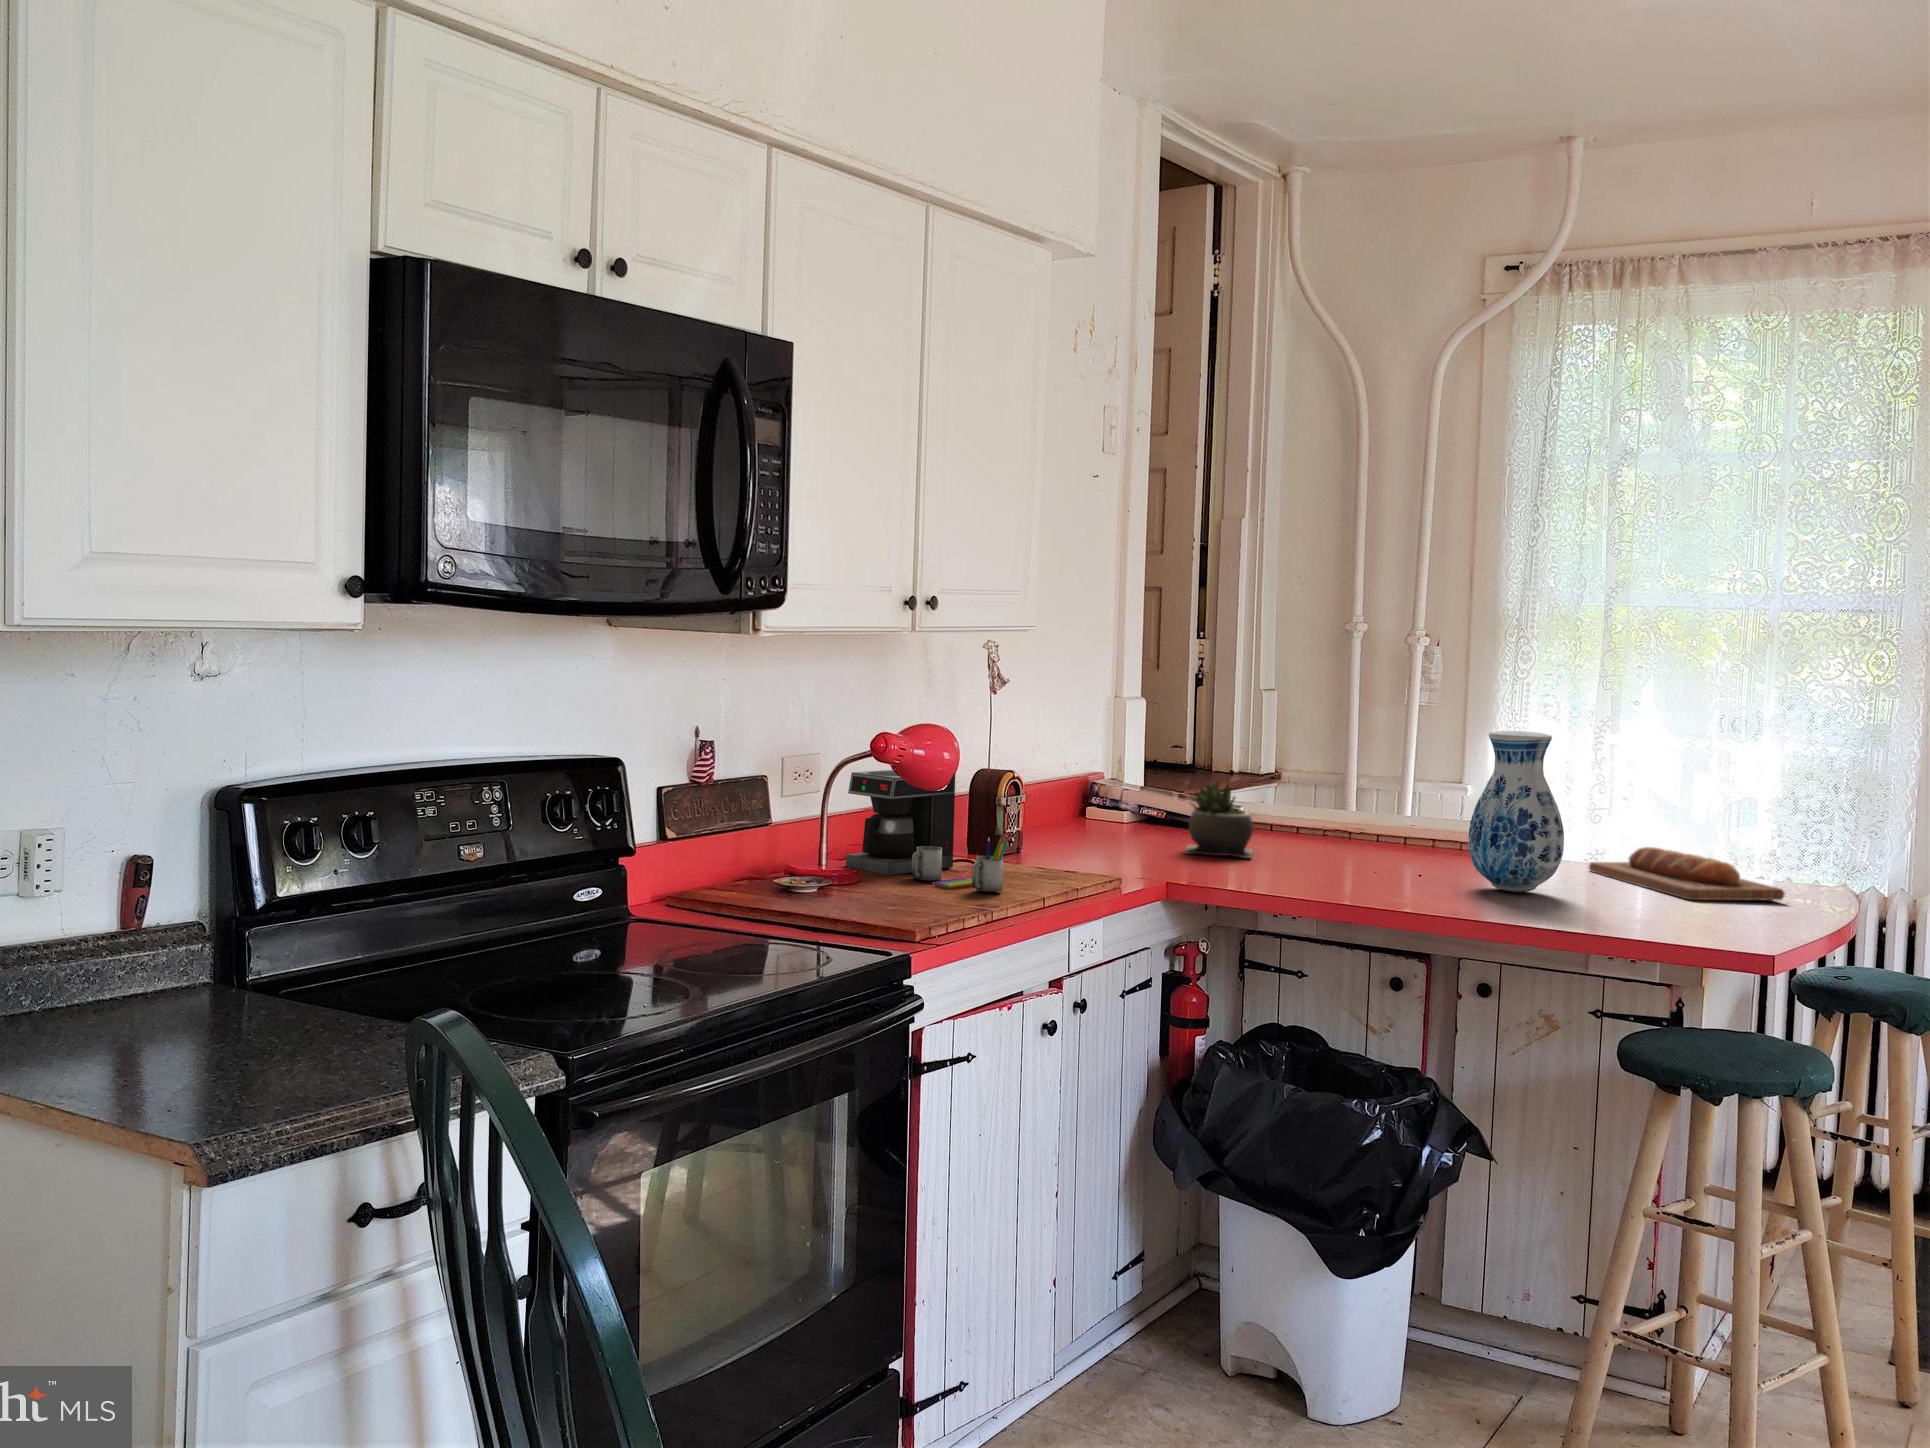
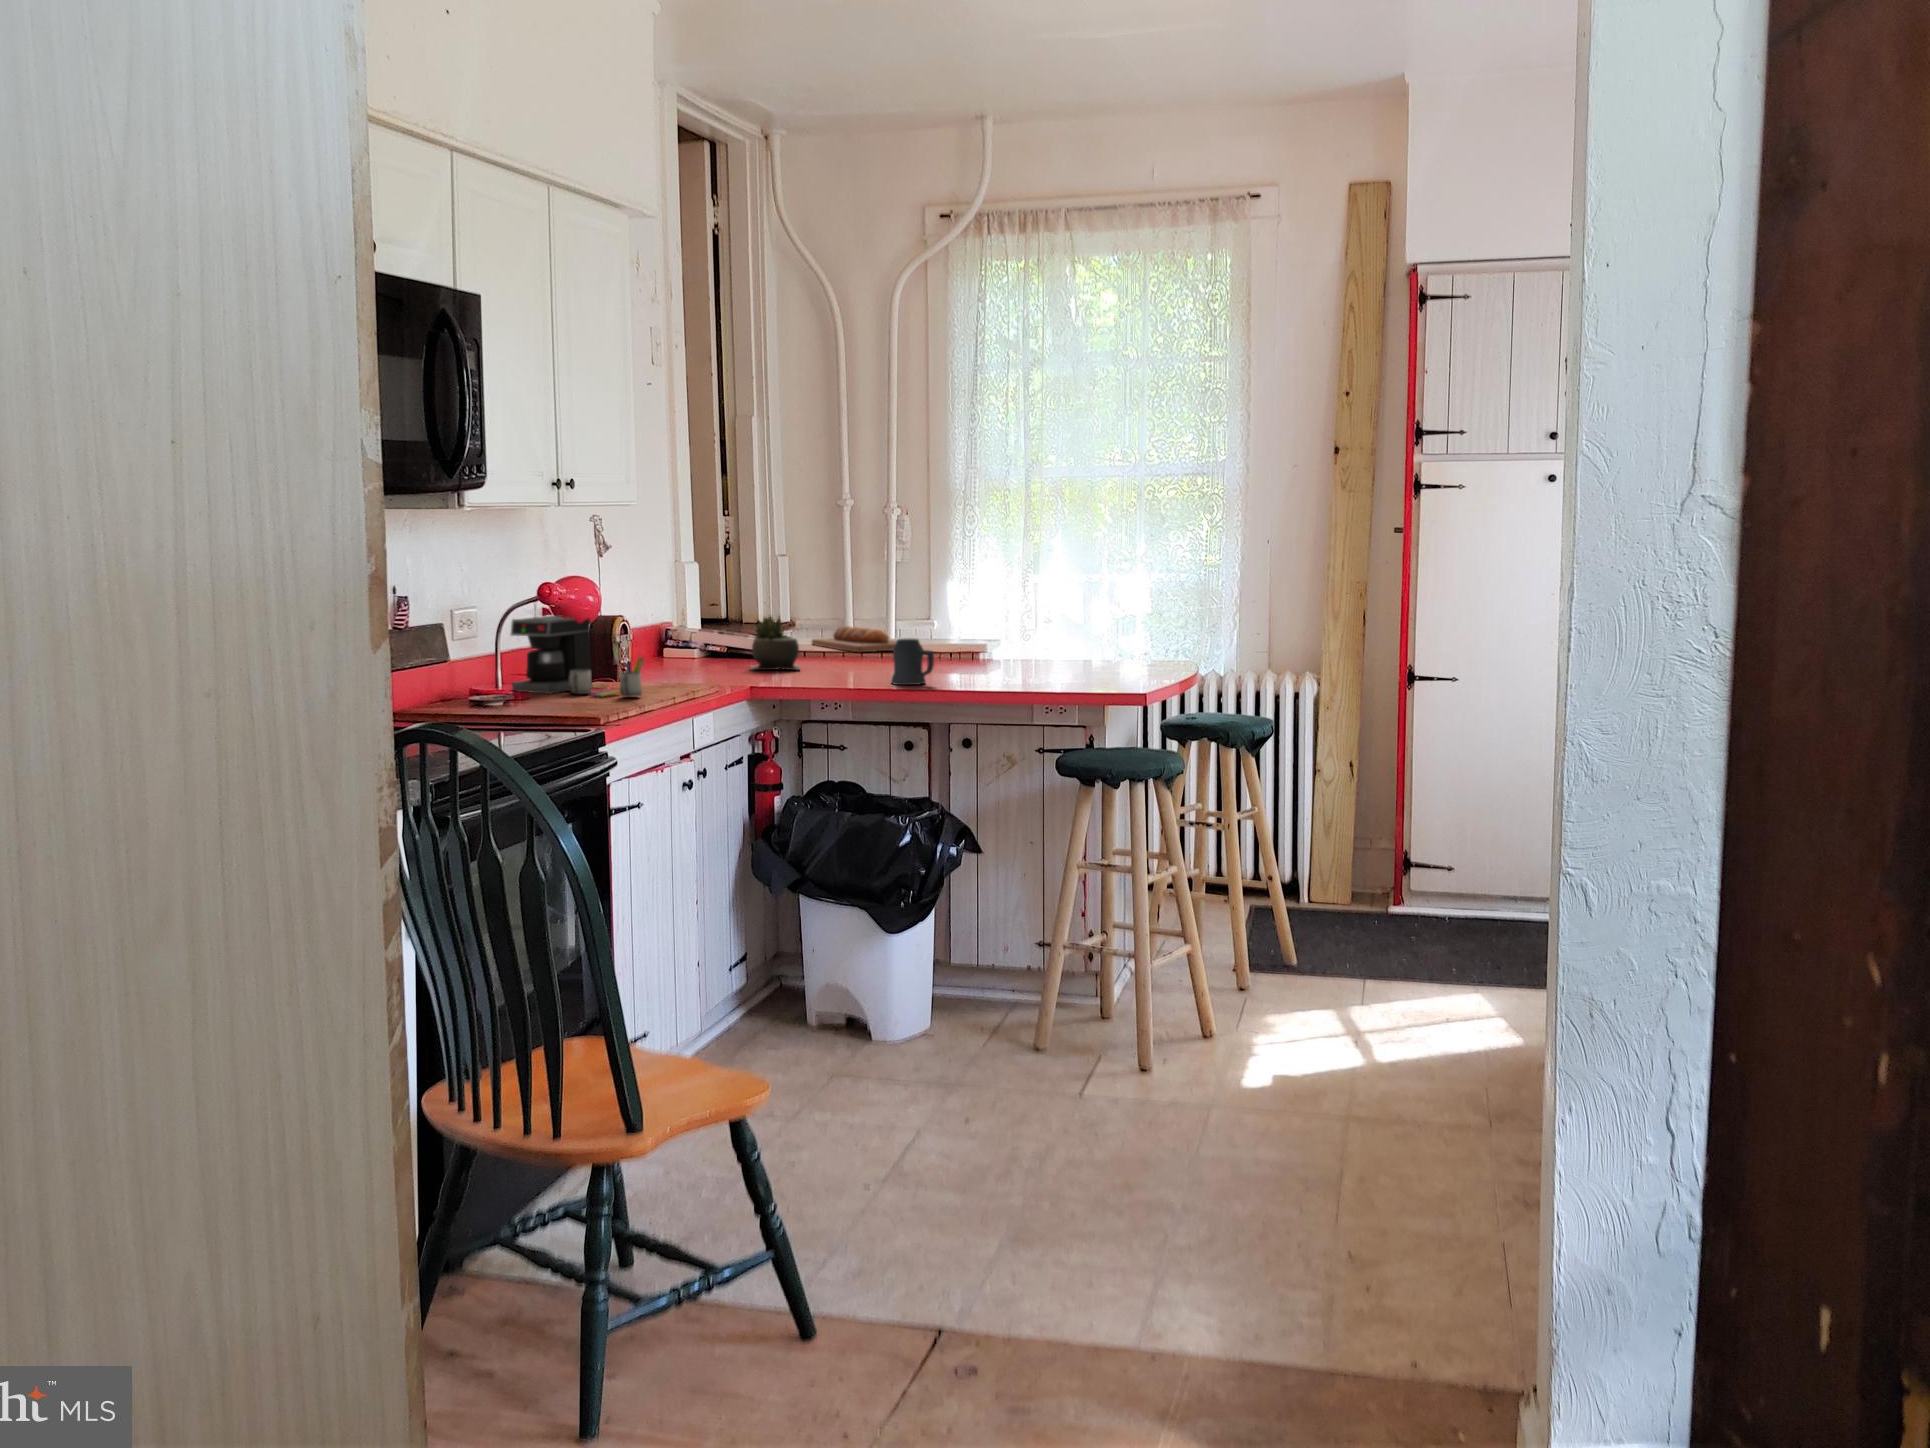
vase: present [1468,731,1564,892] -> none [952,564,1014,676]
mug: none [1370,833,1435,902] -> present [891,638,934,685]
bread loaf: present [1589,847,1784,900] -> present [811,626,896,652]

